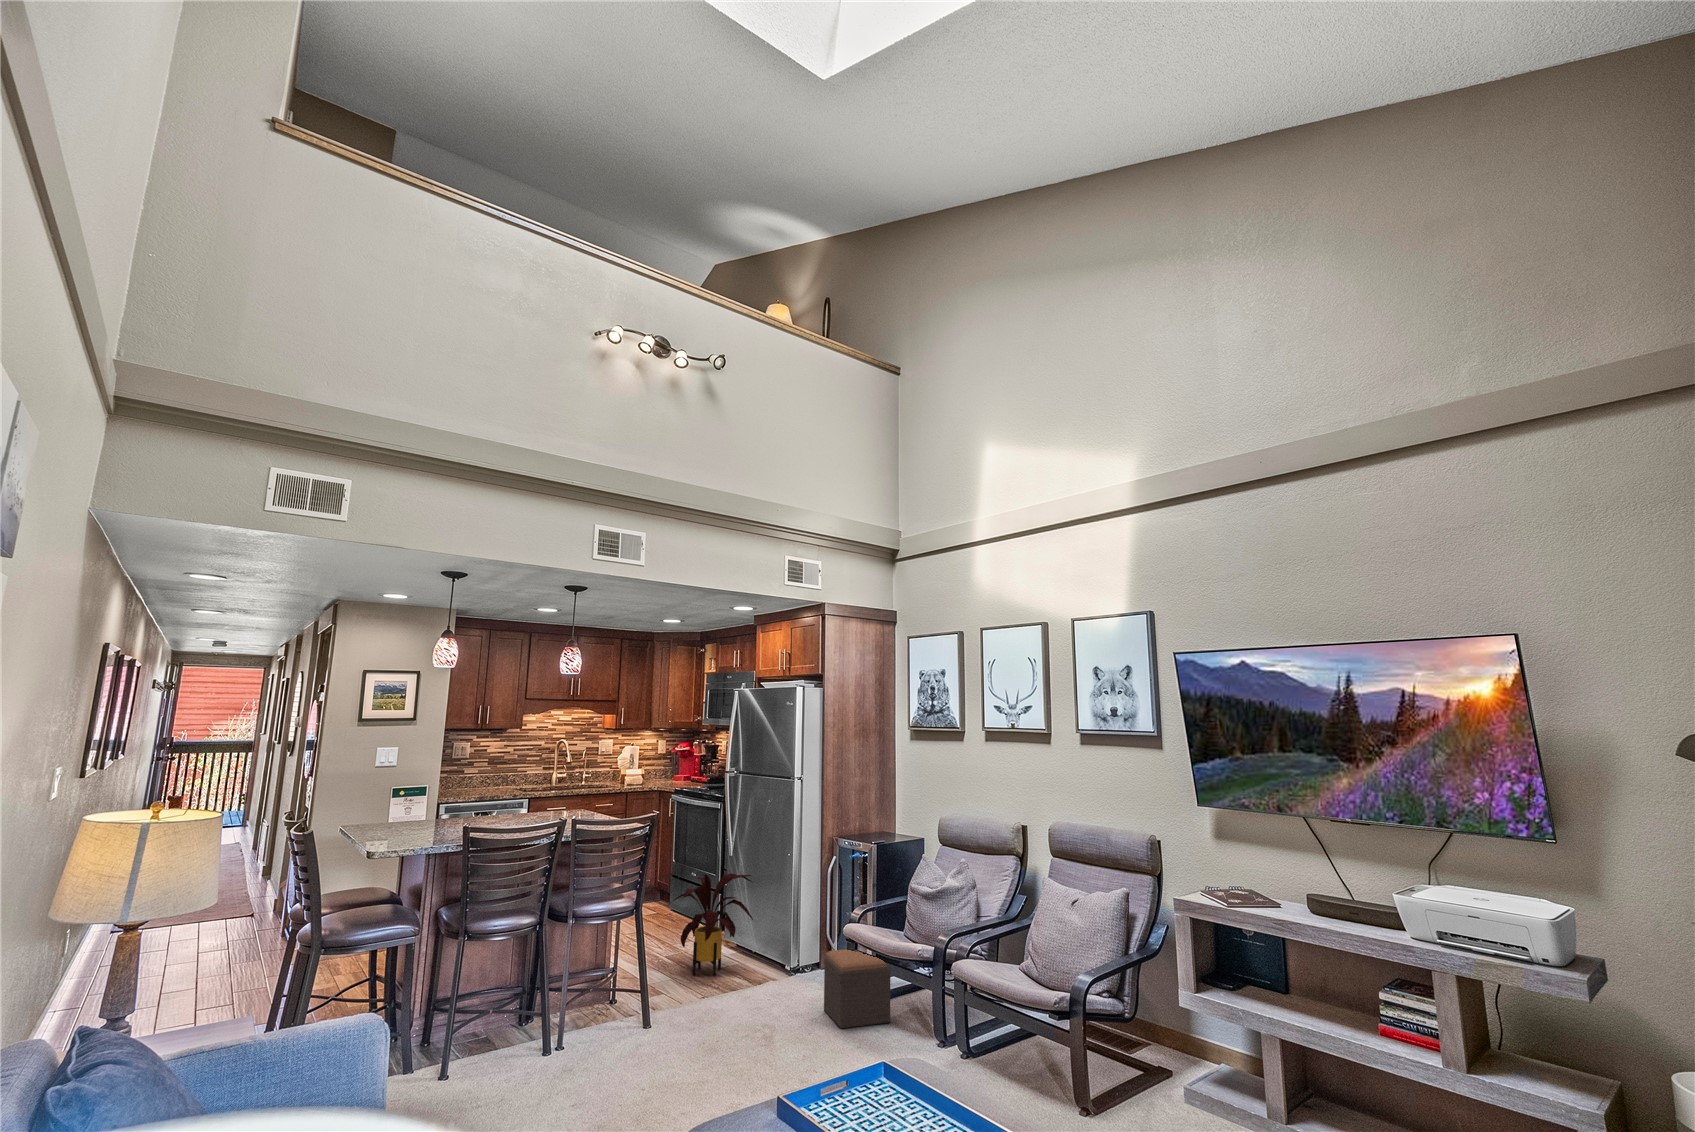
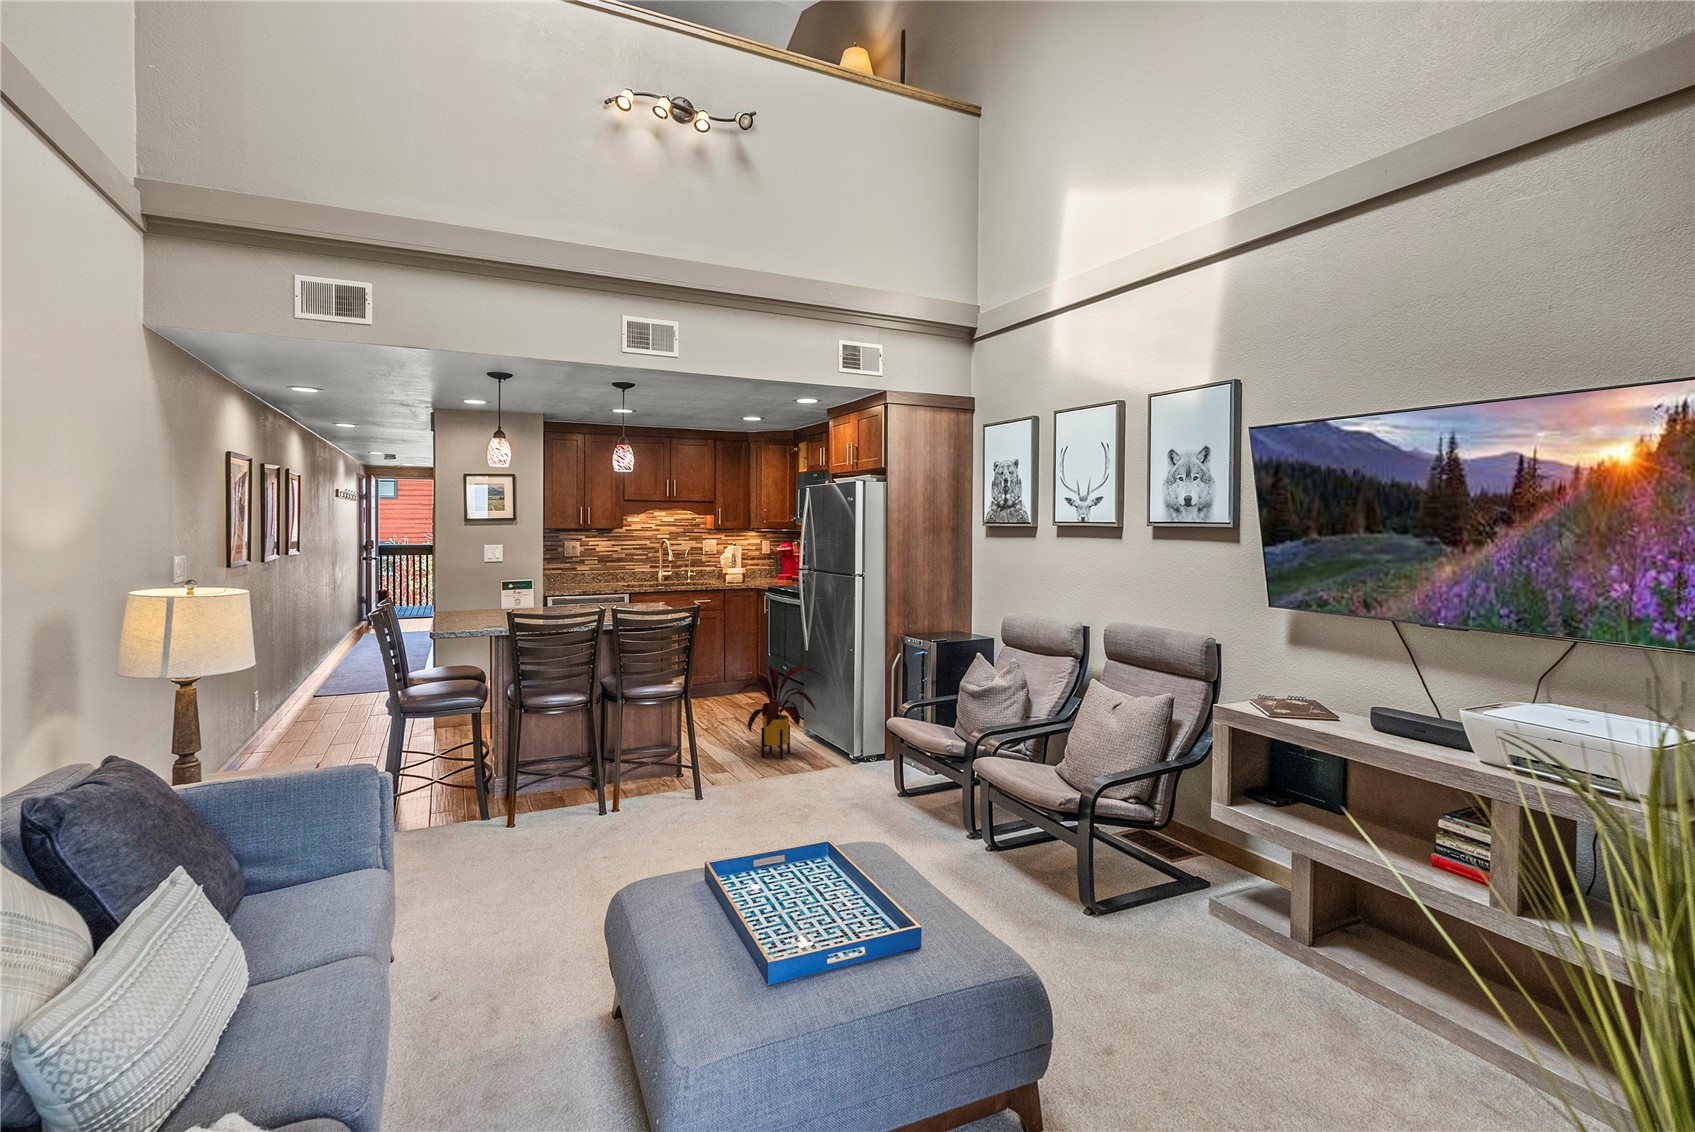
footstool: present [824,949,890,1028] -> none [870,740,931,812]

